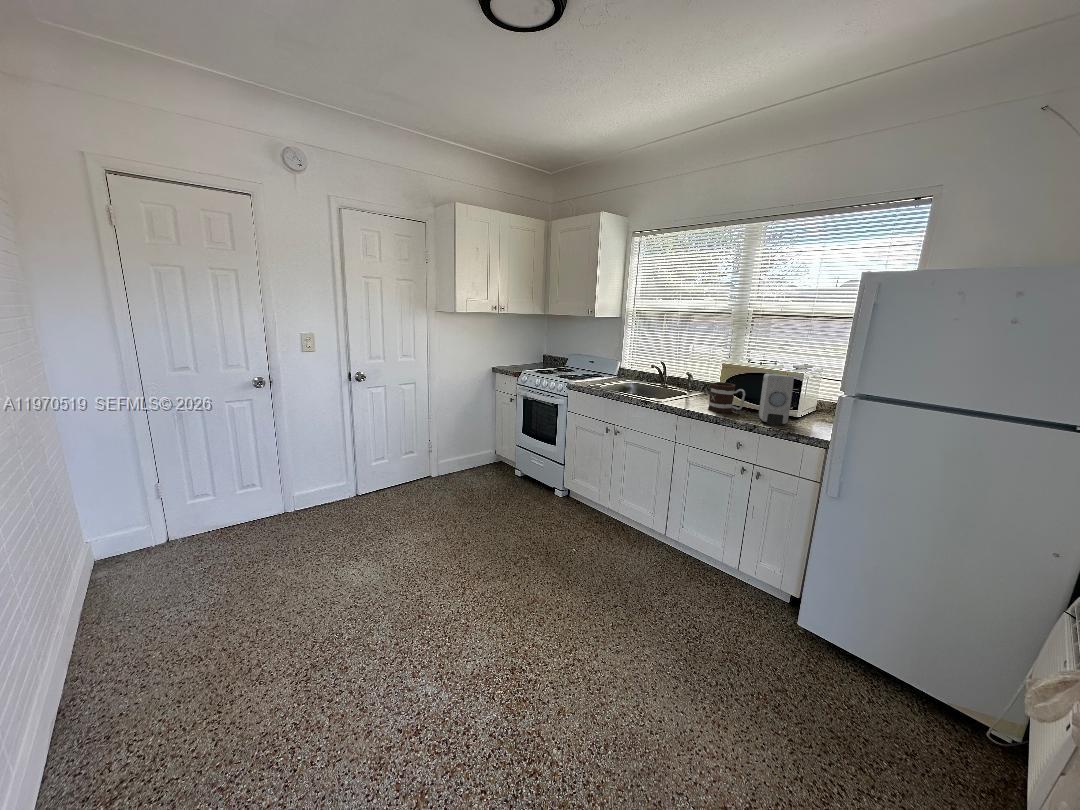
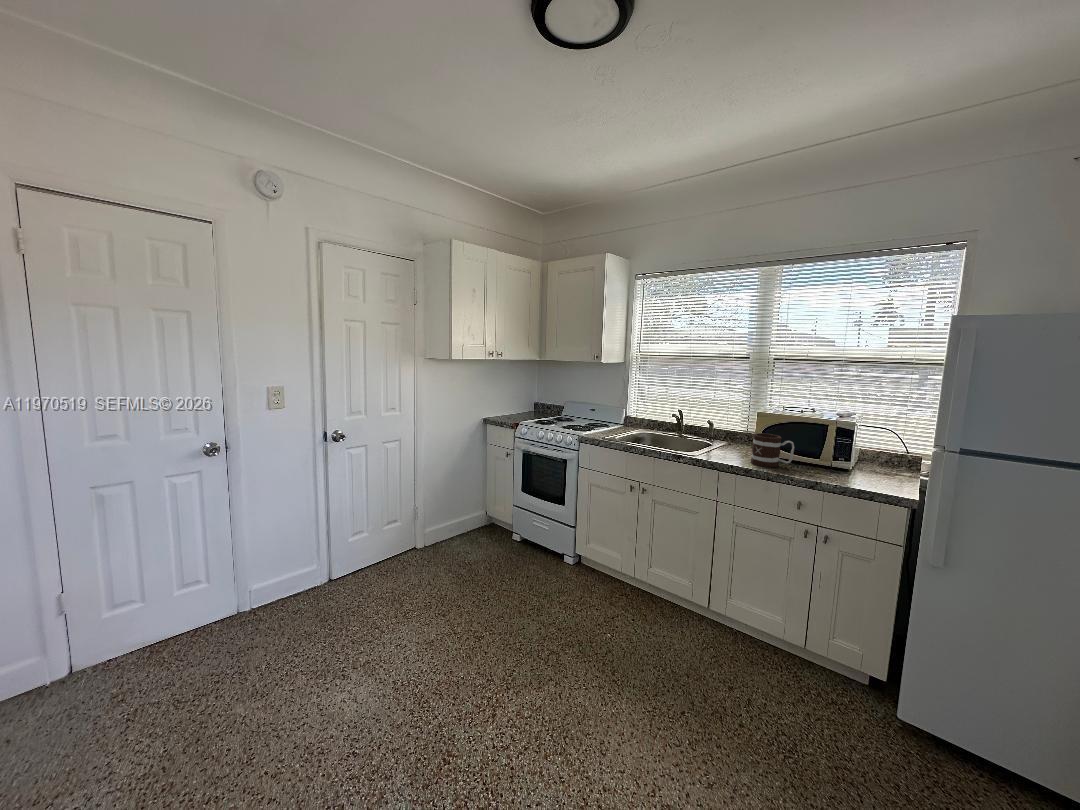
soap dispenser: present [758,374,794,426] -> none [811,424,856,482]

